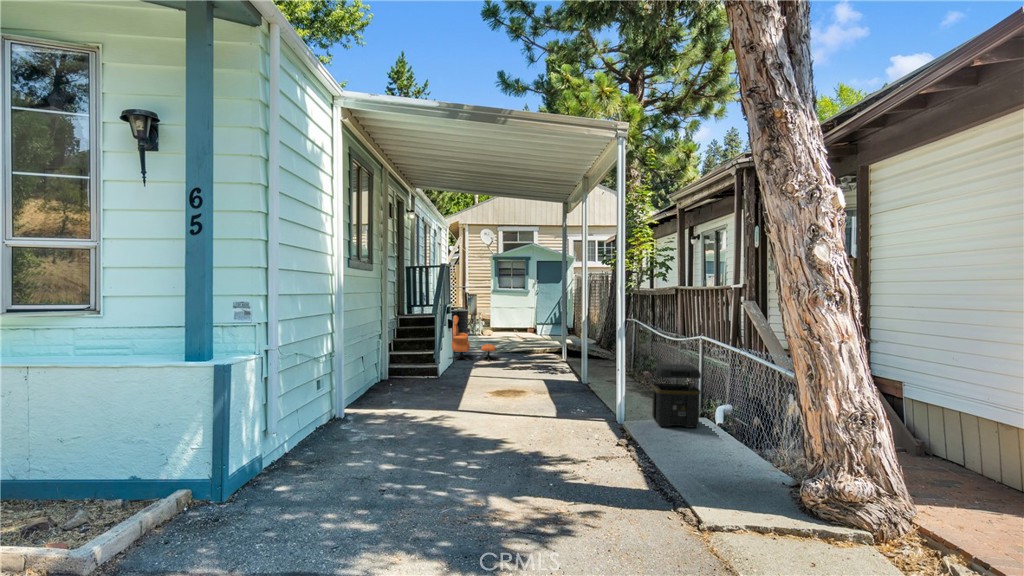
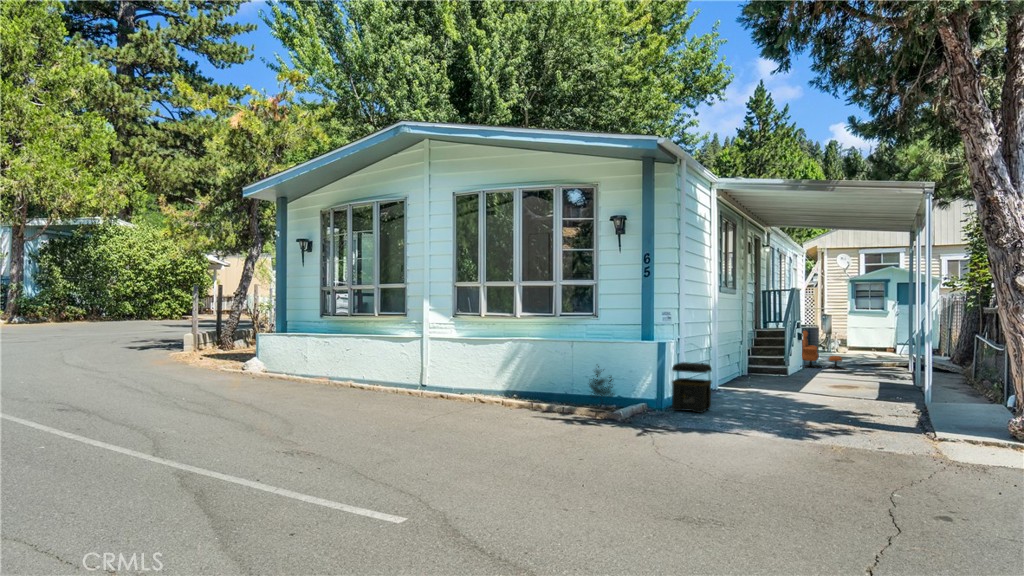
toolbox: present [652,364,701,428] -> present [672,362,712,413]
potted tree: none [41,418,120,526] -> present [589,366,615,412]

